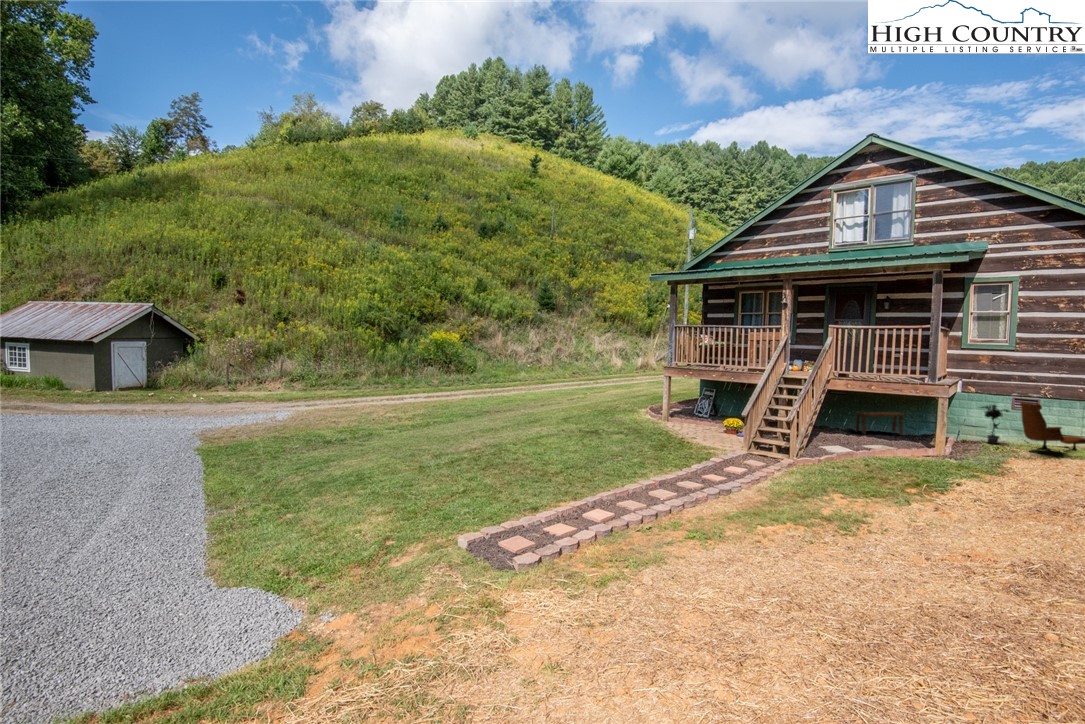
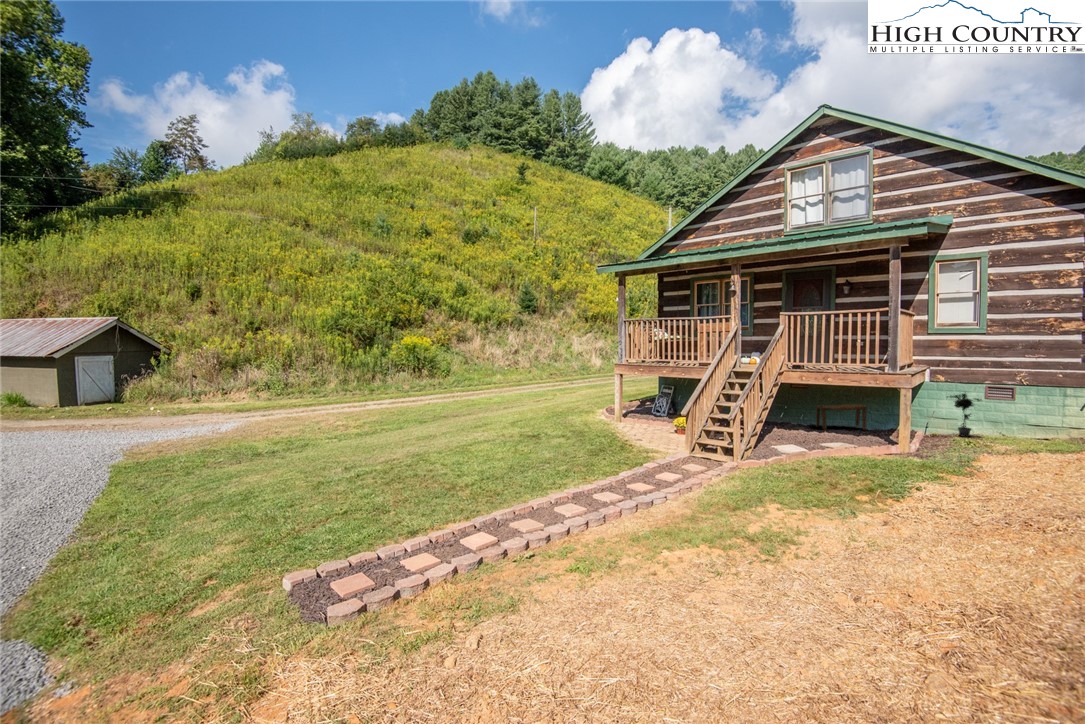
lounge chair: present [1020,402,1085,455] -> none [992,389,1072,448]

